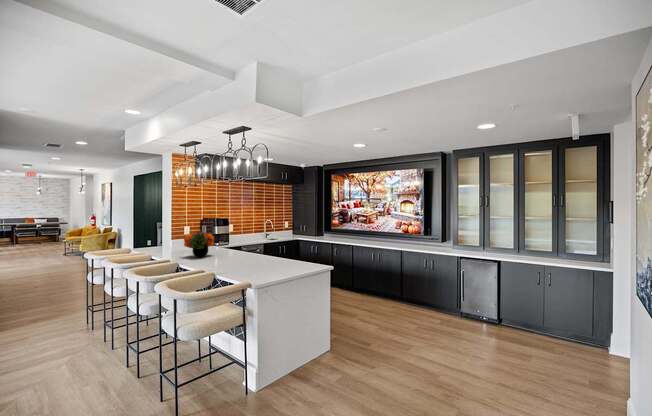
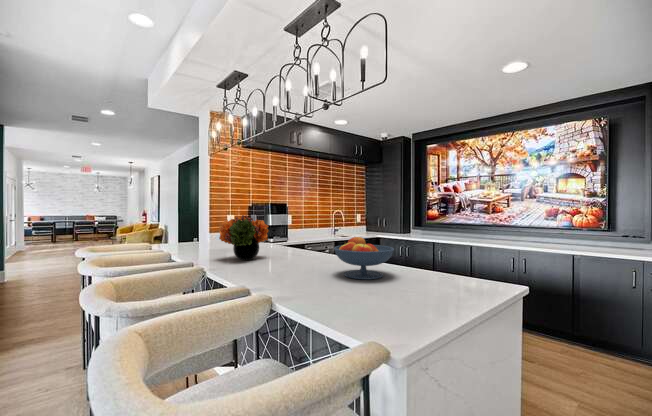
fruit bowl: none [248,243,279,265] -> present [334,237,394,279]

